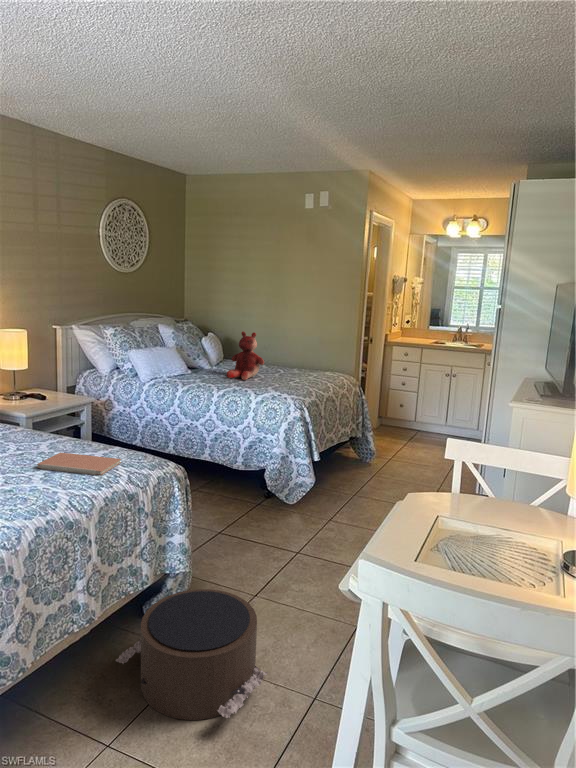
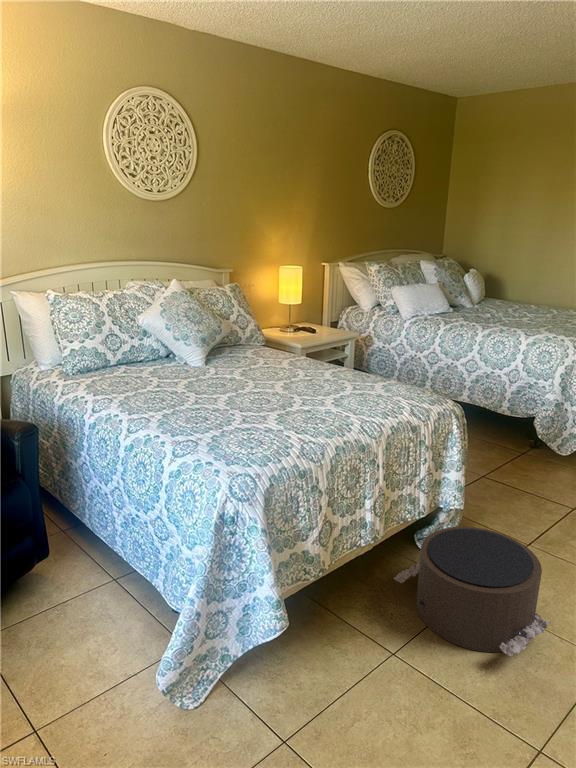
teddy bear: present [227,331,264,380] -> none [492,267,537,320]
notebook: present [37,453,121,475] -> none [326,381,402,405]

